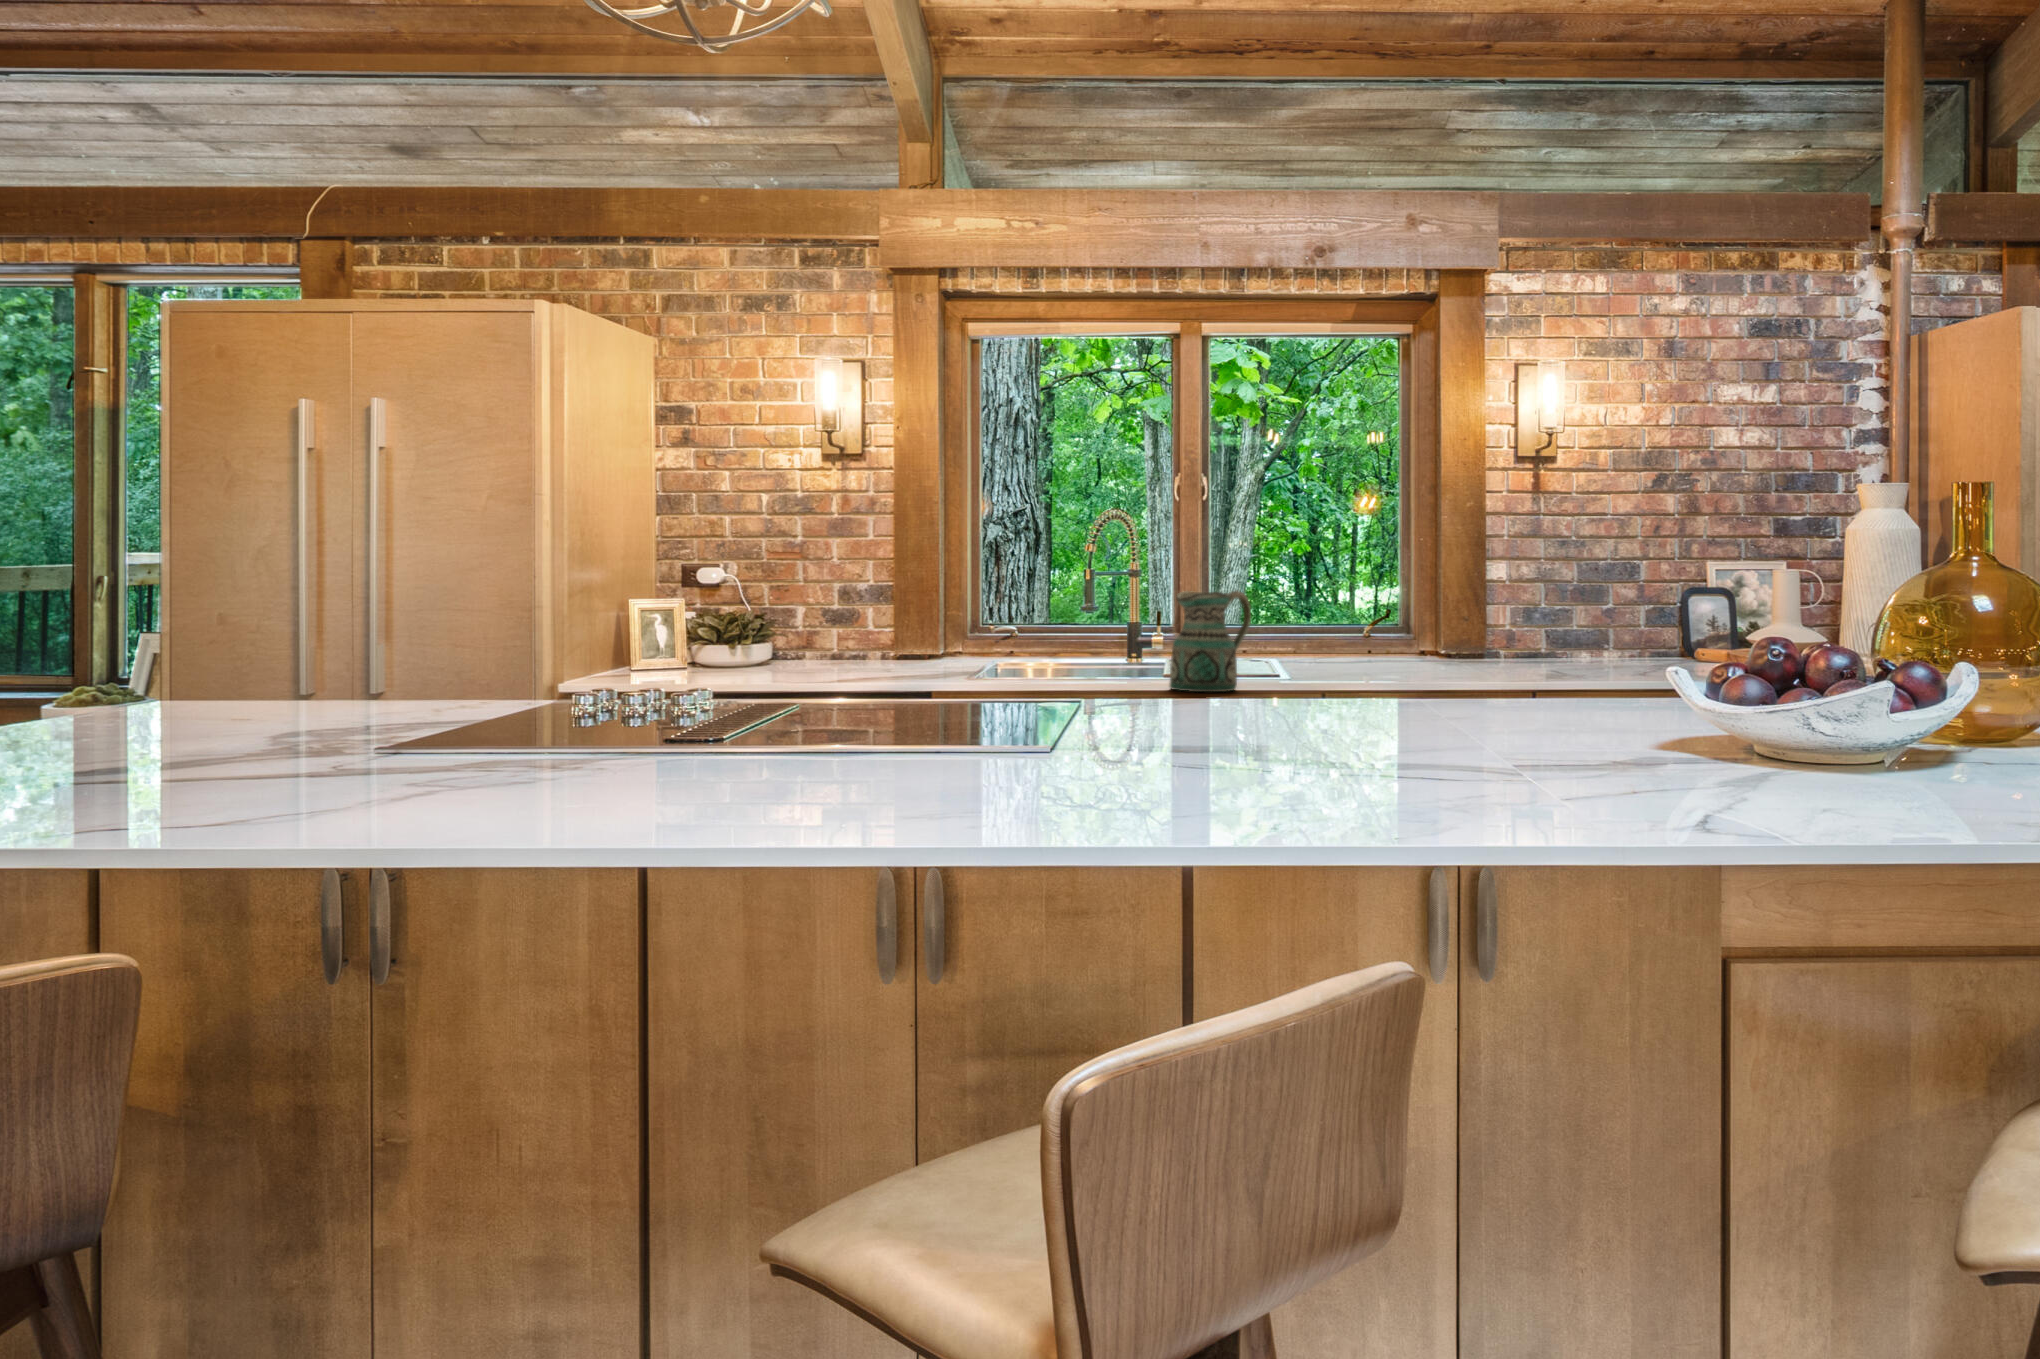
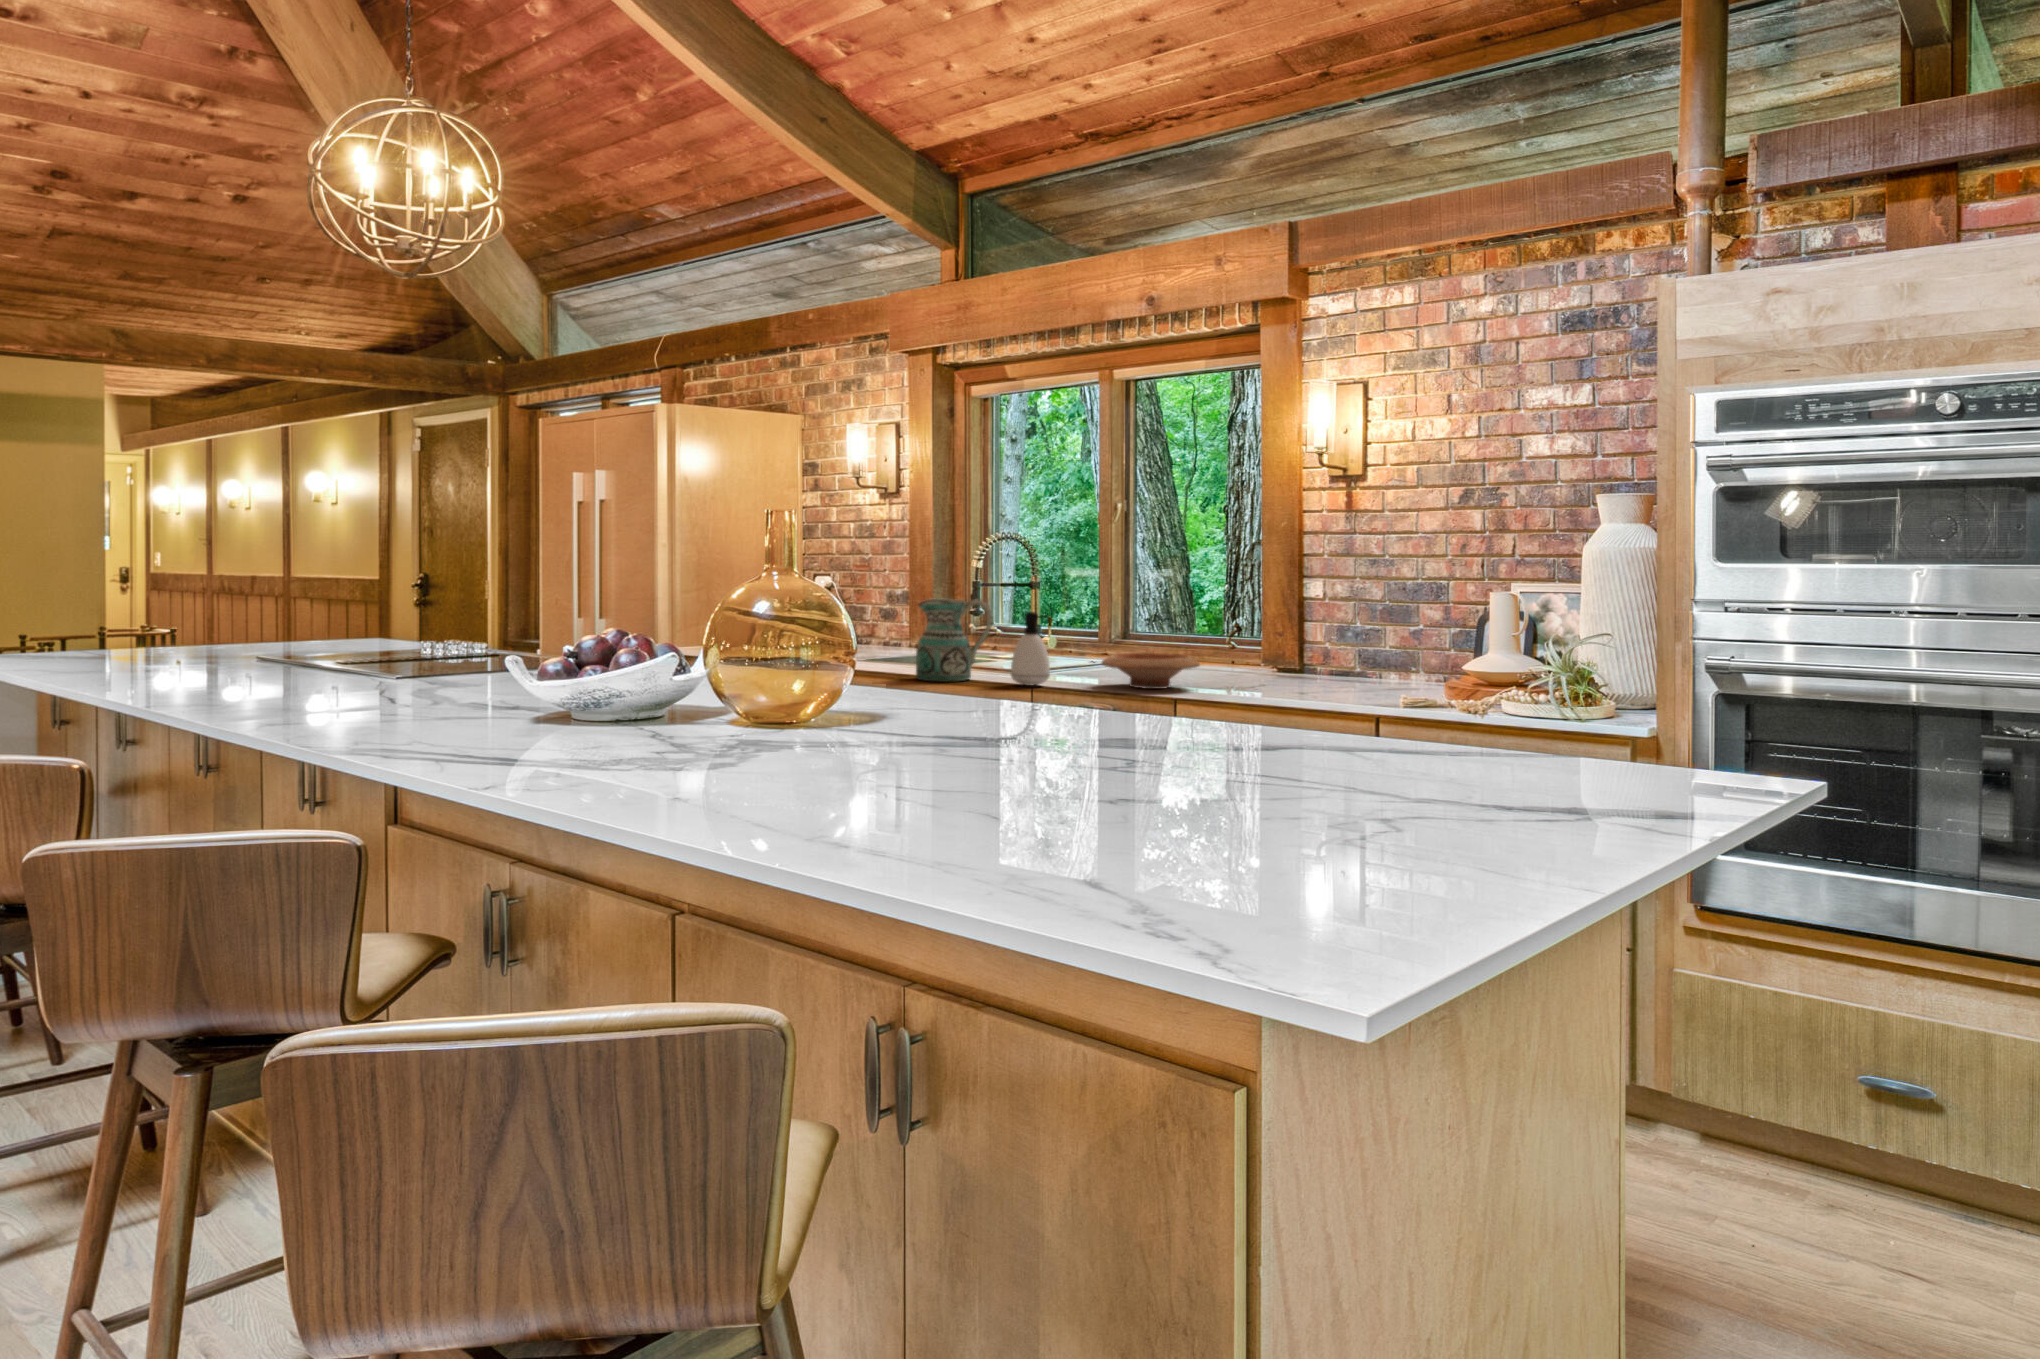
soap dispenser: none [1295,603,1341,689] -> present [1011,612,1050,686]
wooden bowl: none [1352,645,1460,684] -> present [1102,652,1200,689]

